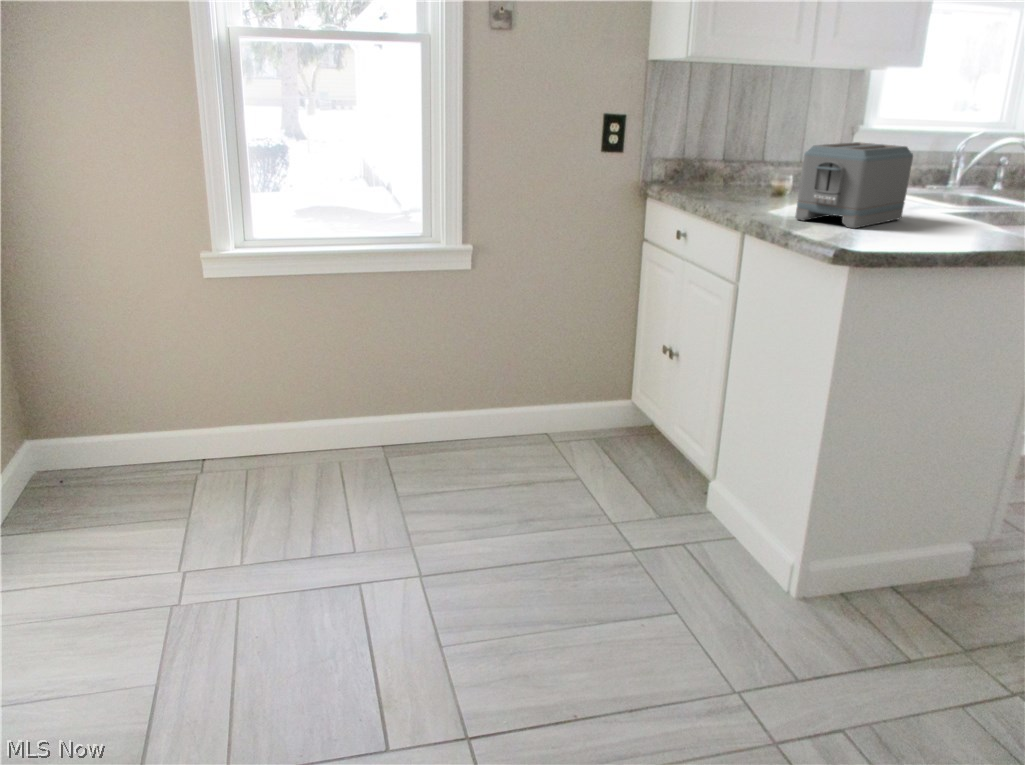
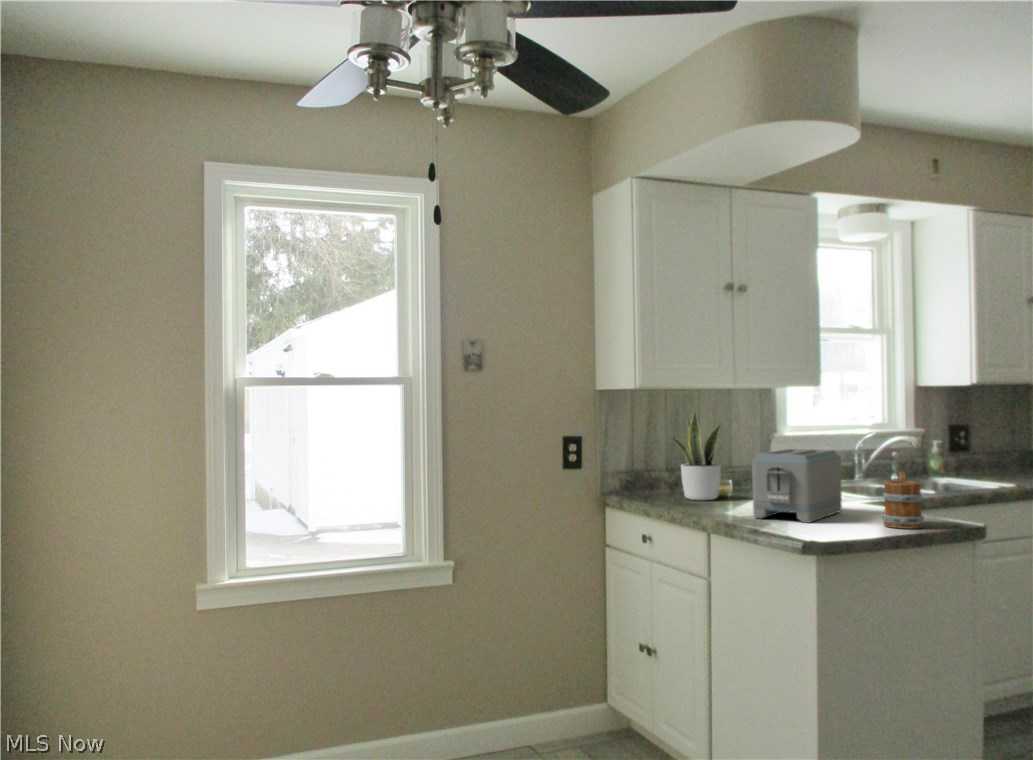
potted plant: none [727,87,799,198] -> present [674,412,723,500]
mug: none [938,176,992,242] -> present [883,472,924,529]

